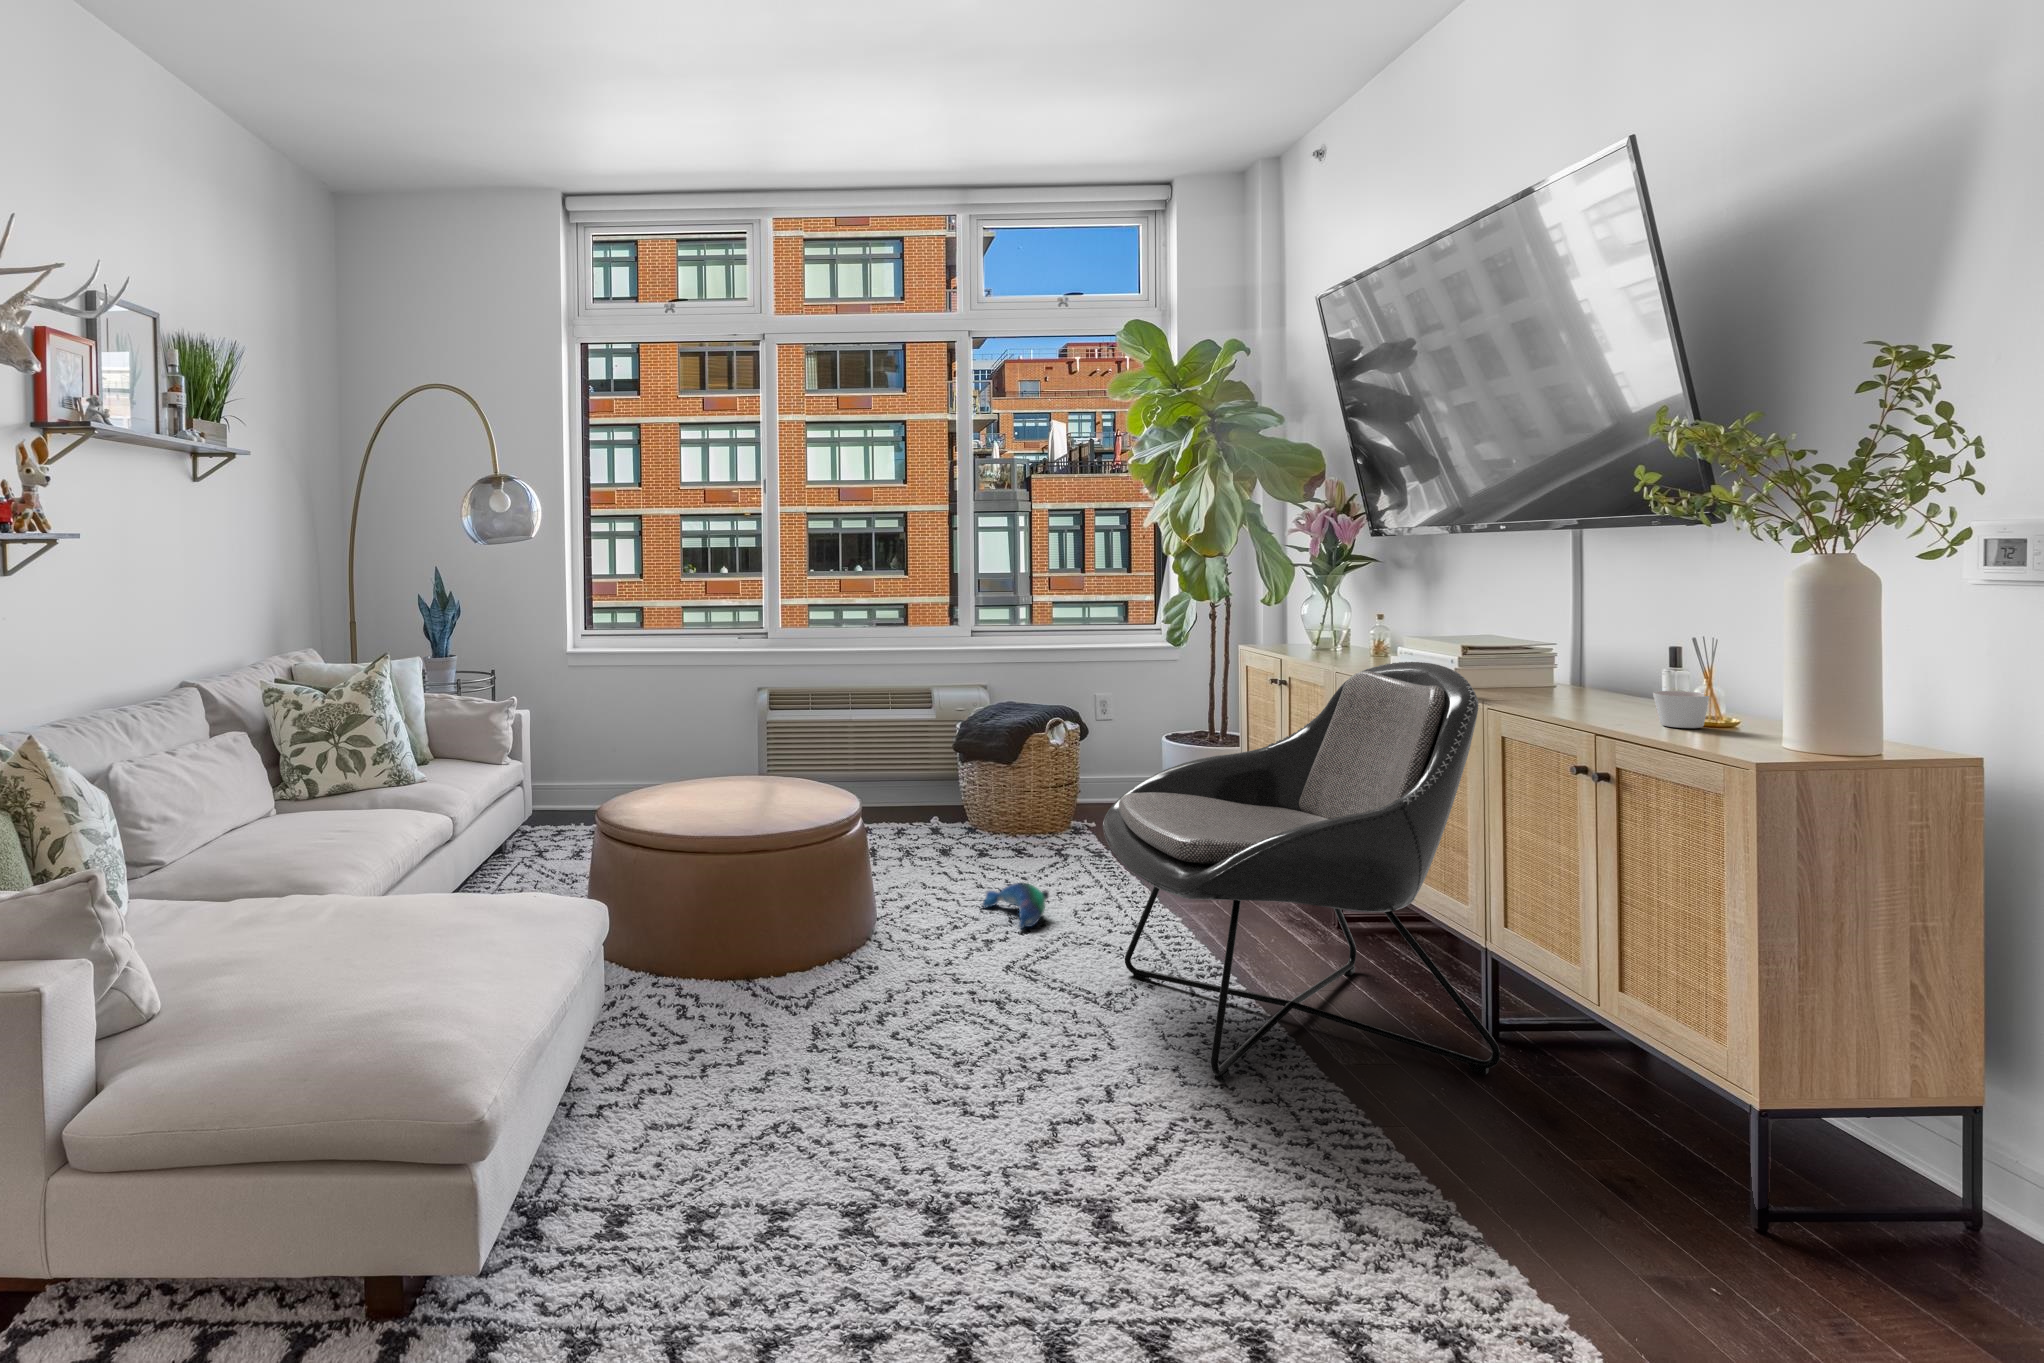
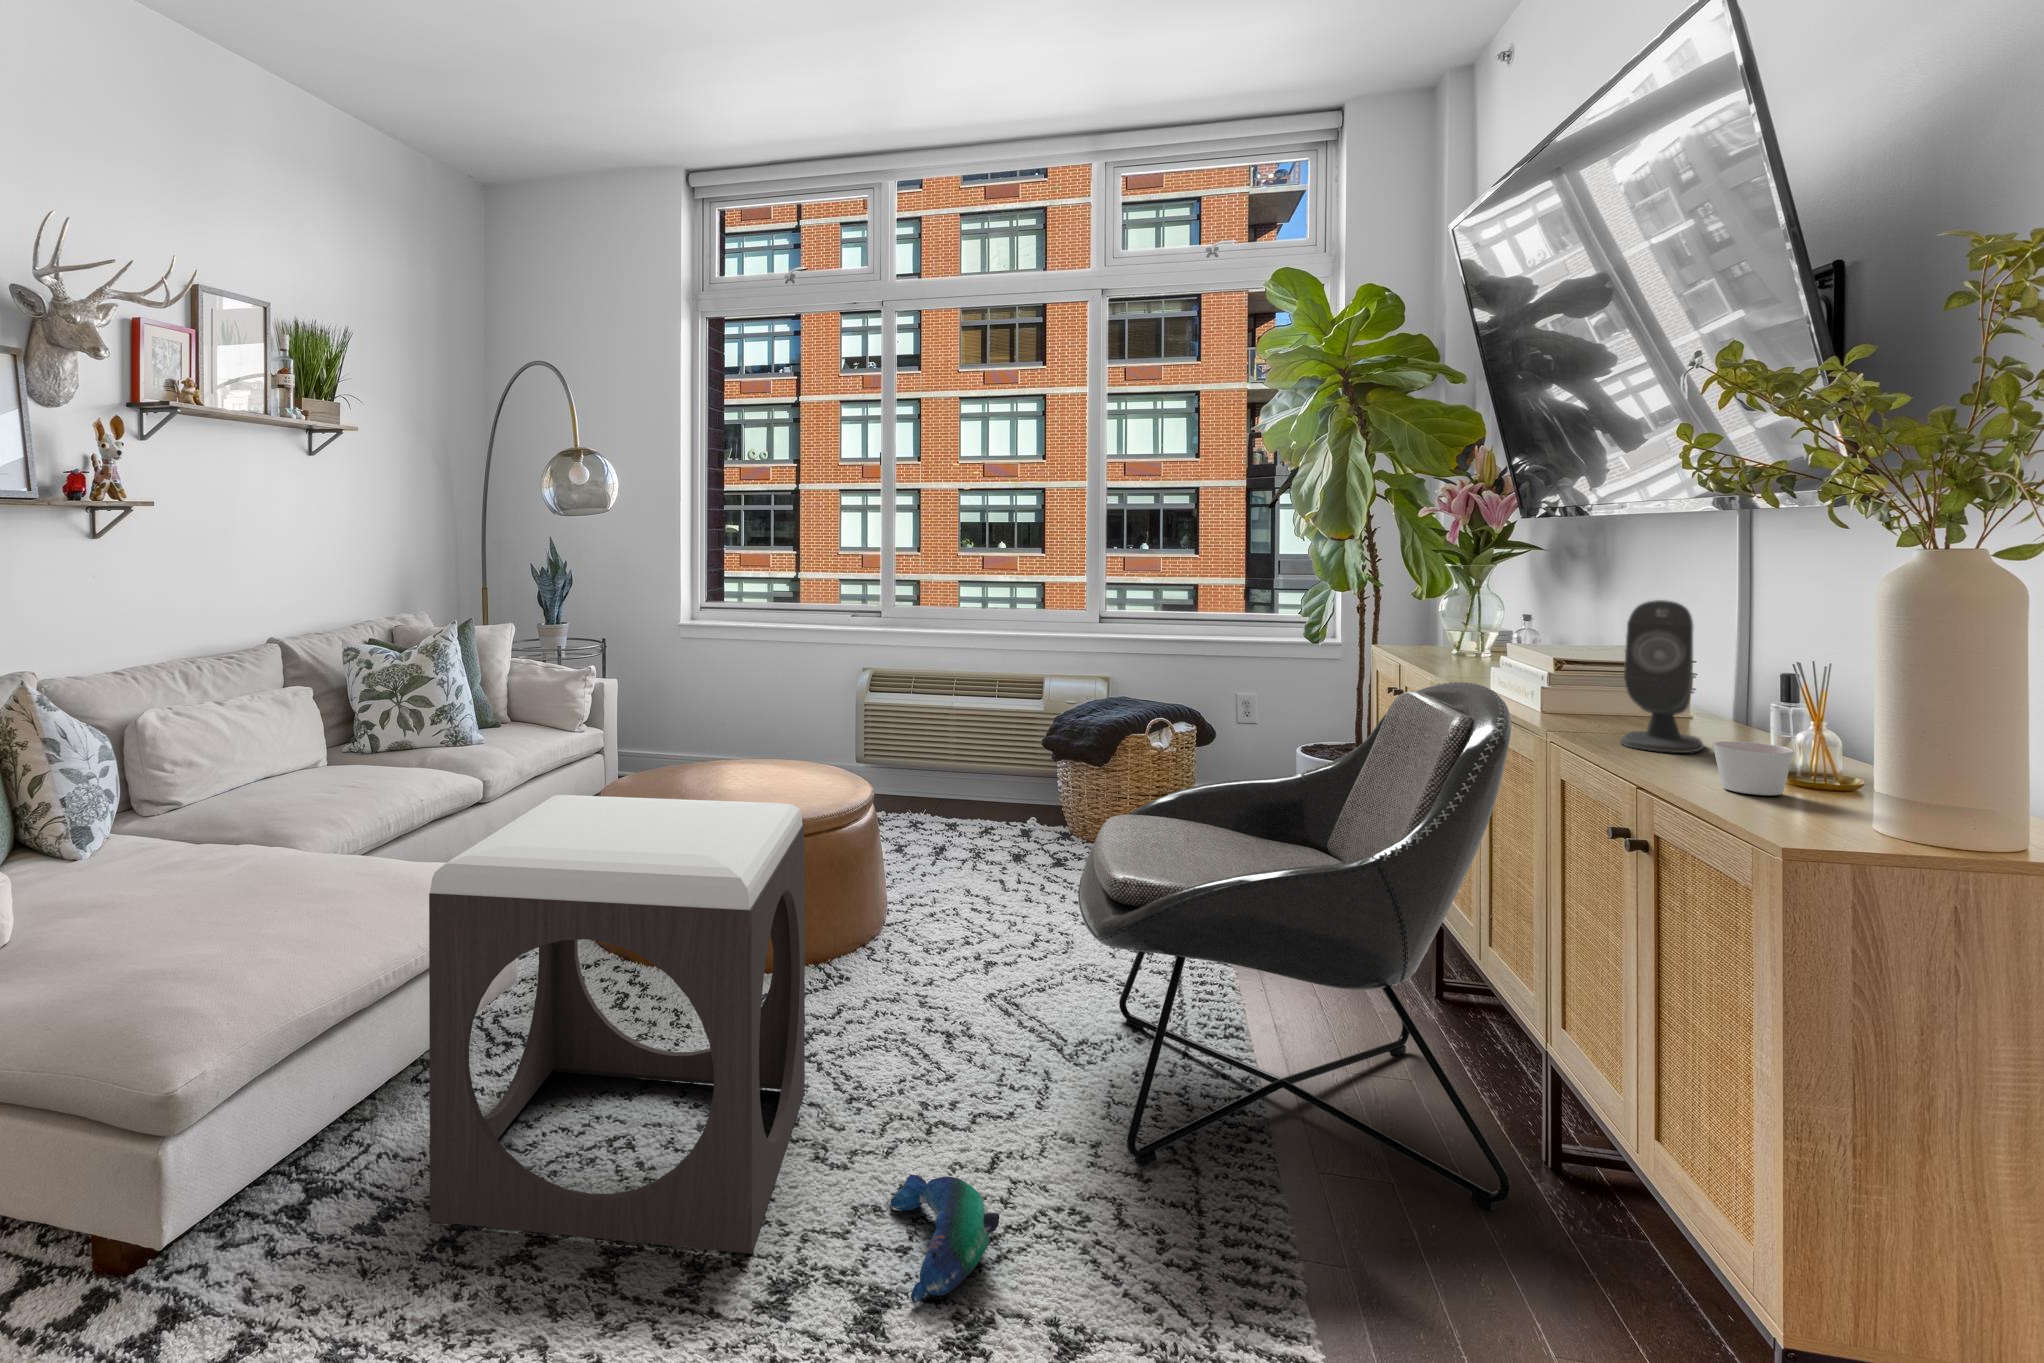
speaker: none [1546,589,1608,705] -> present [1621,600,1704,753]
footstool: none [657,801,971,1218] -> present [429,795,805,1254]
plush toy: present [982,883,1049,929] -> present [890,1175,1000,1303]

